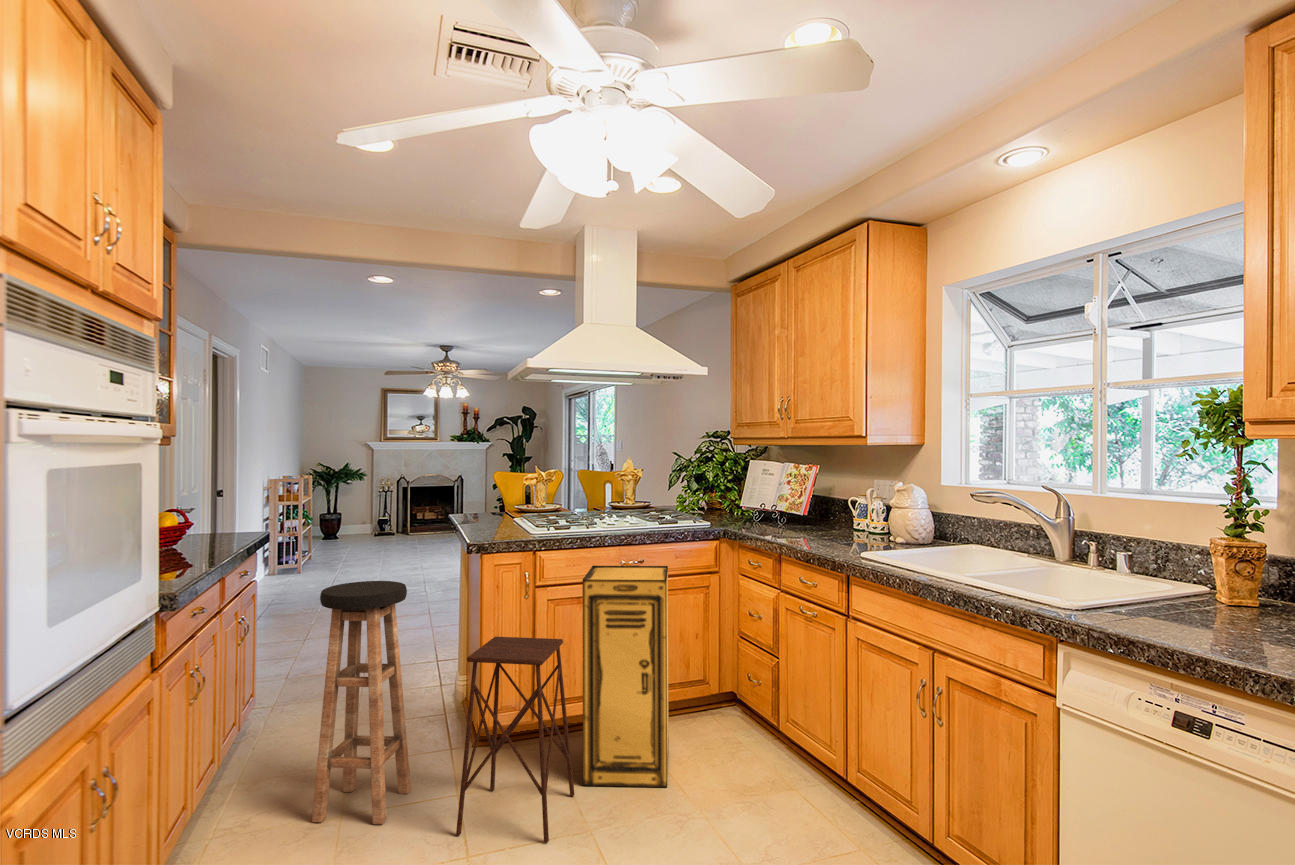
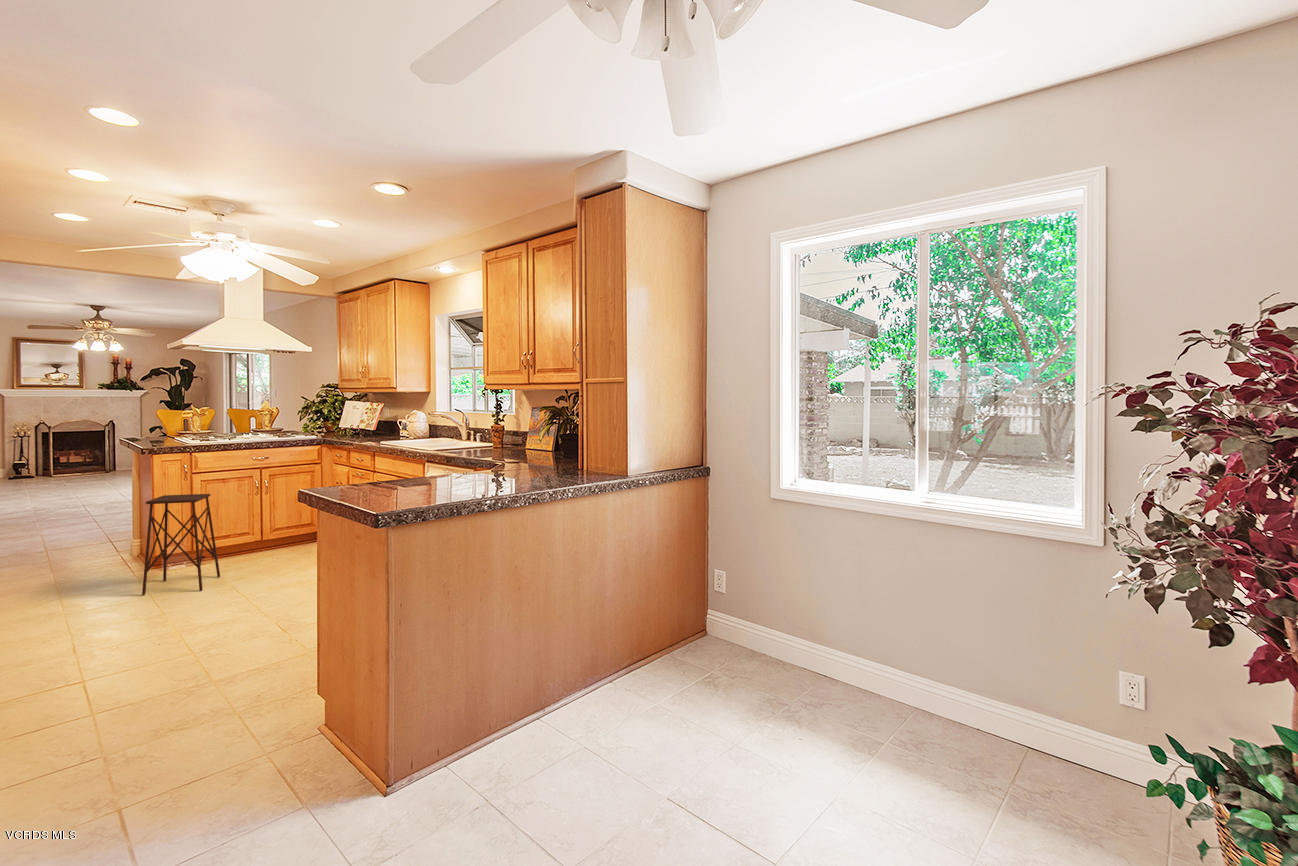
storage cabinet: present [583,566,669,787] -> none [223,457,285,573]
bar stool: present [312,581,411,824] -> none [33,468,105,603]

